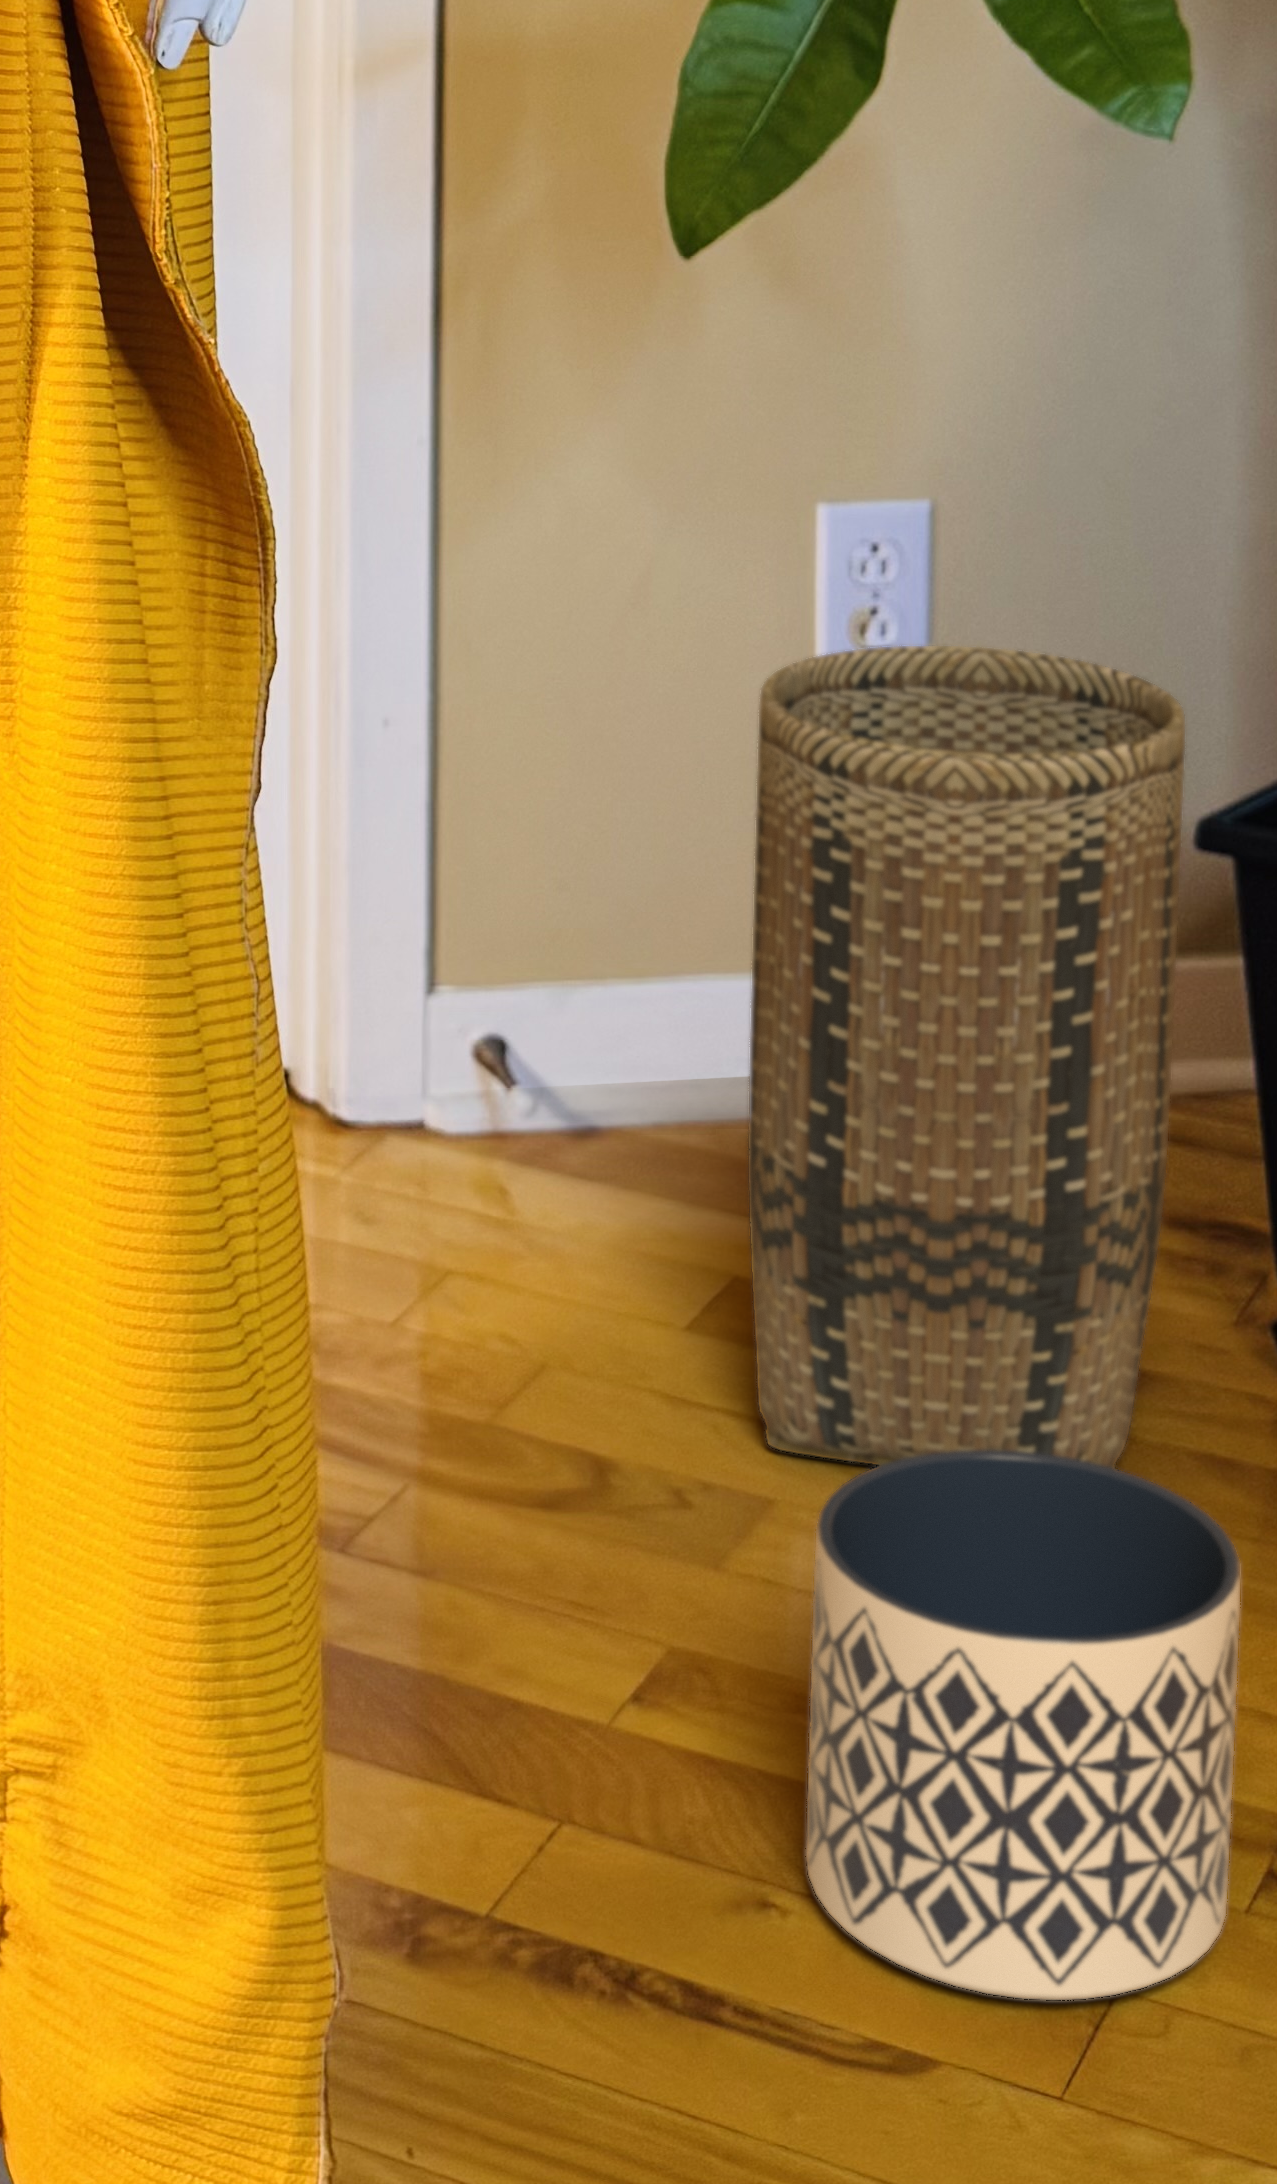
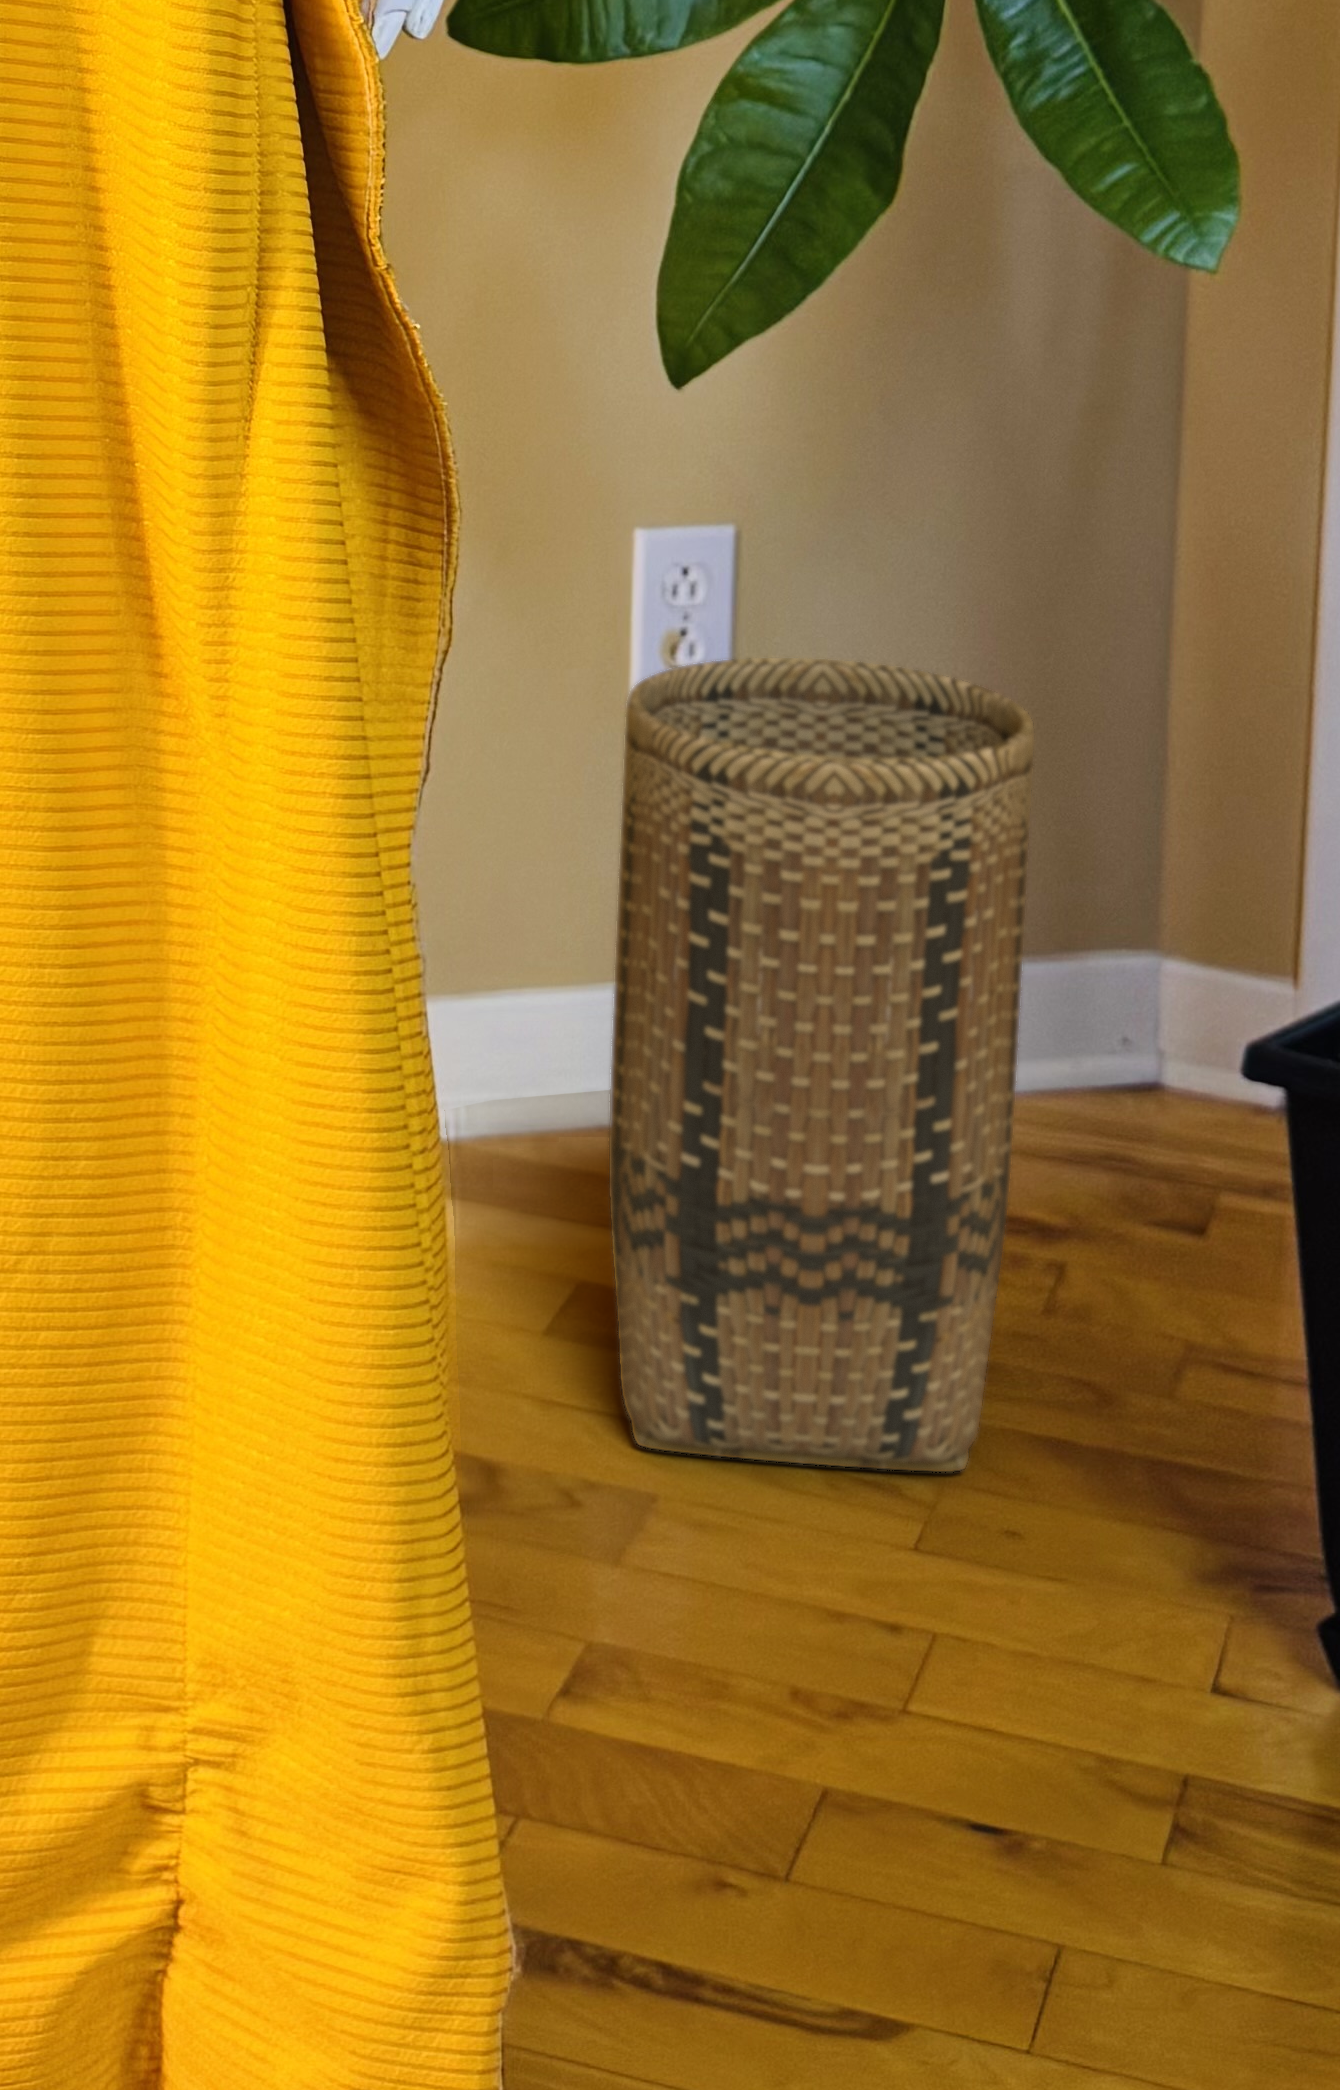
planter: present [806,1450,1240,2000] -> none [757,1431,1180,1964]

